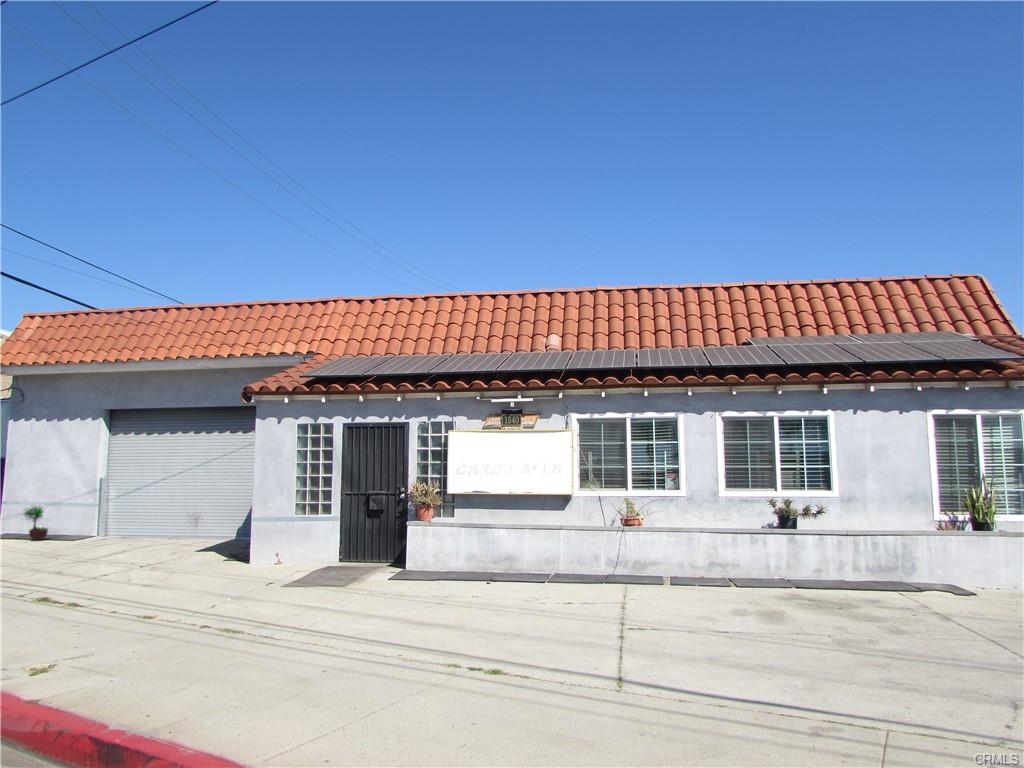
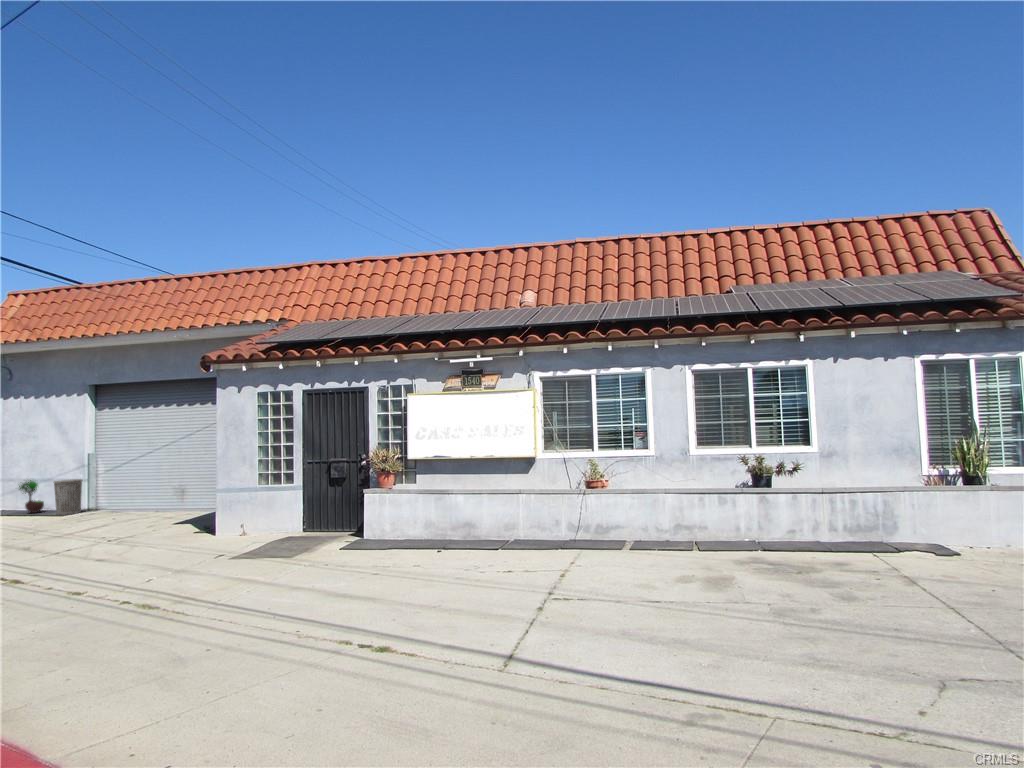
trash can: none [62,507,91,542] -> present [54,479,83,515]

